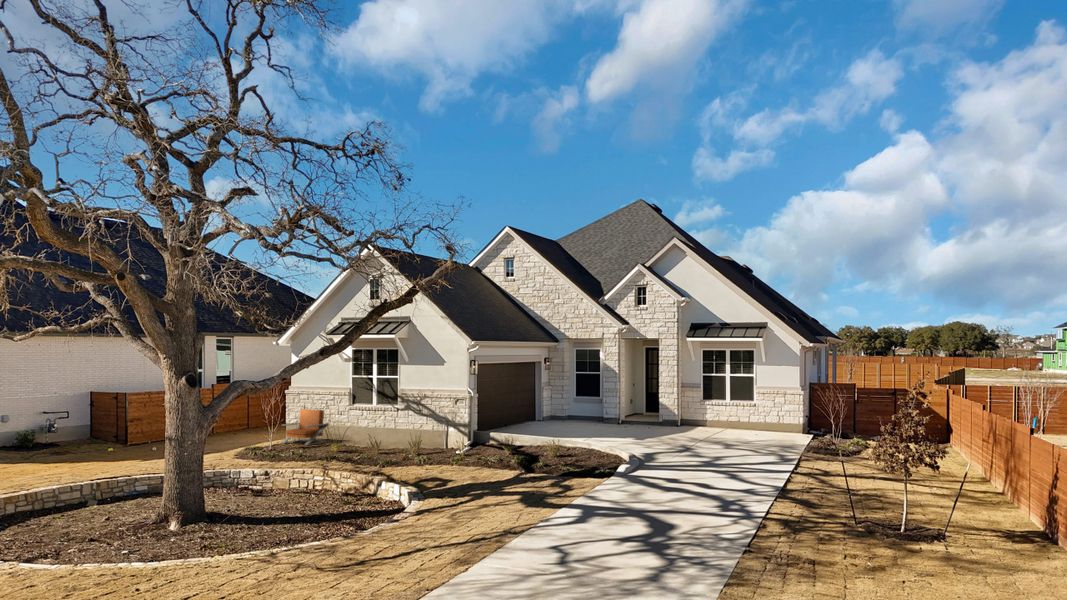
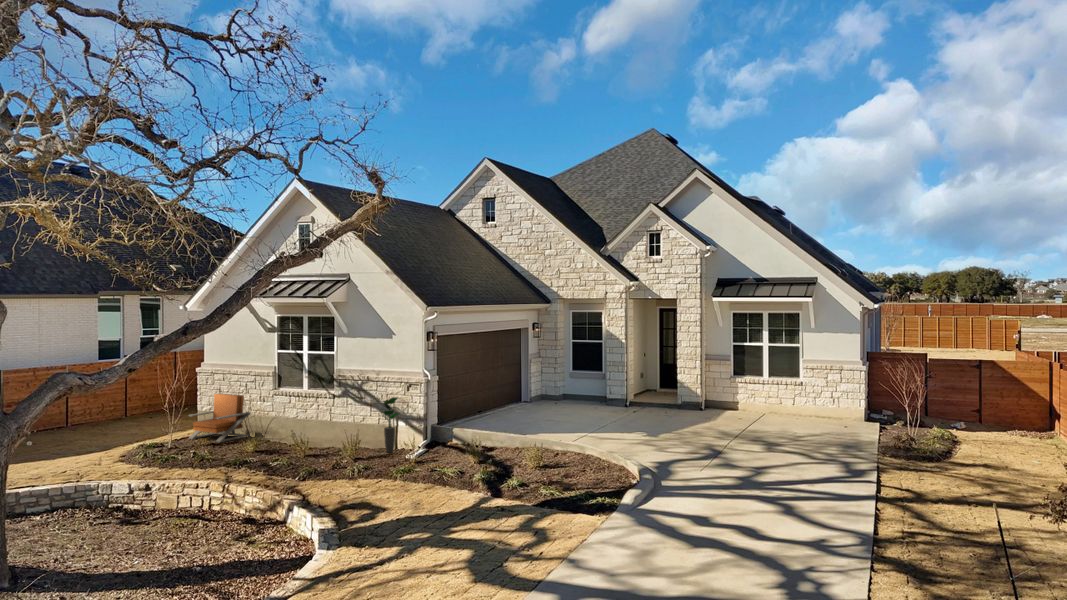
potted plant: none [433,409,452,451] -> present [382,397,400,453]

